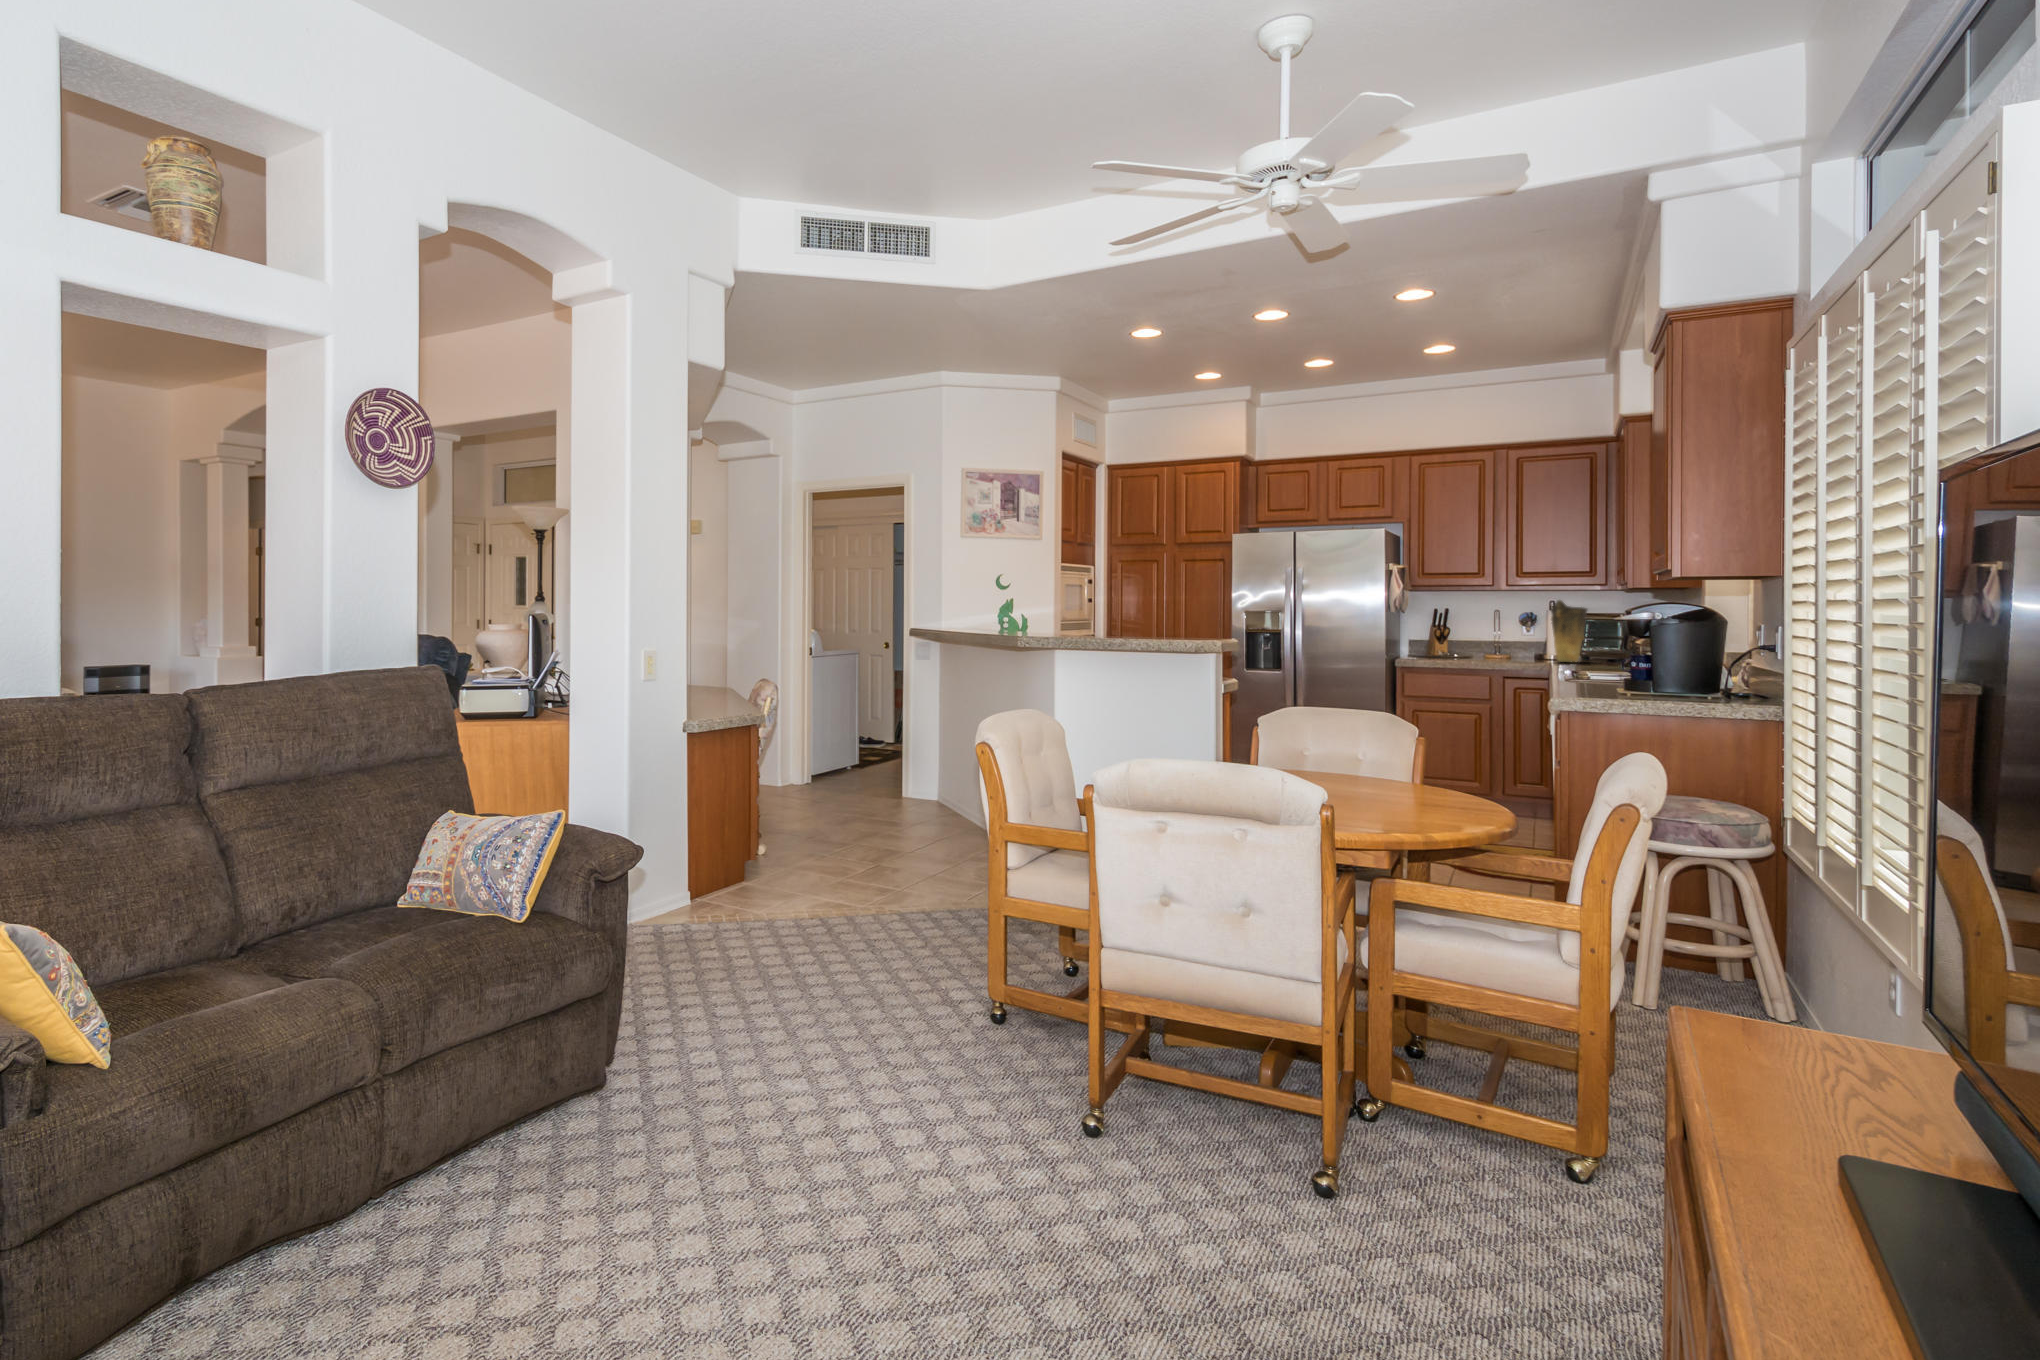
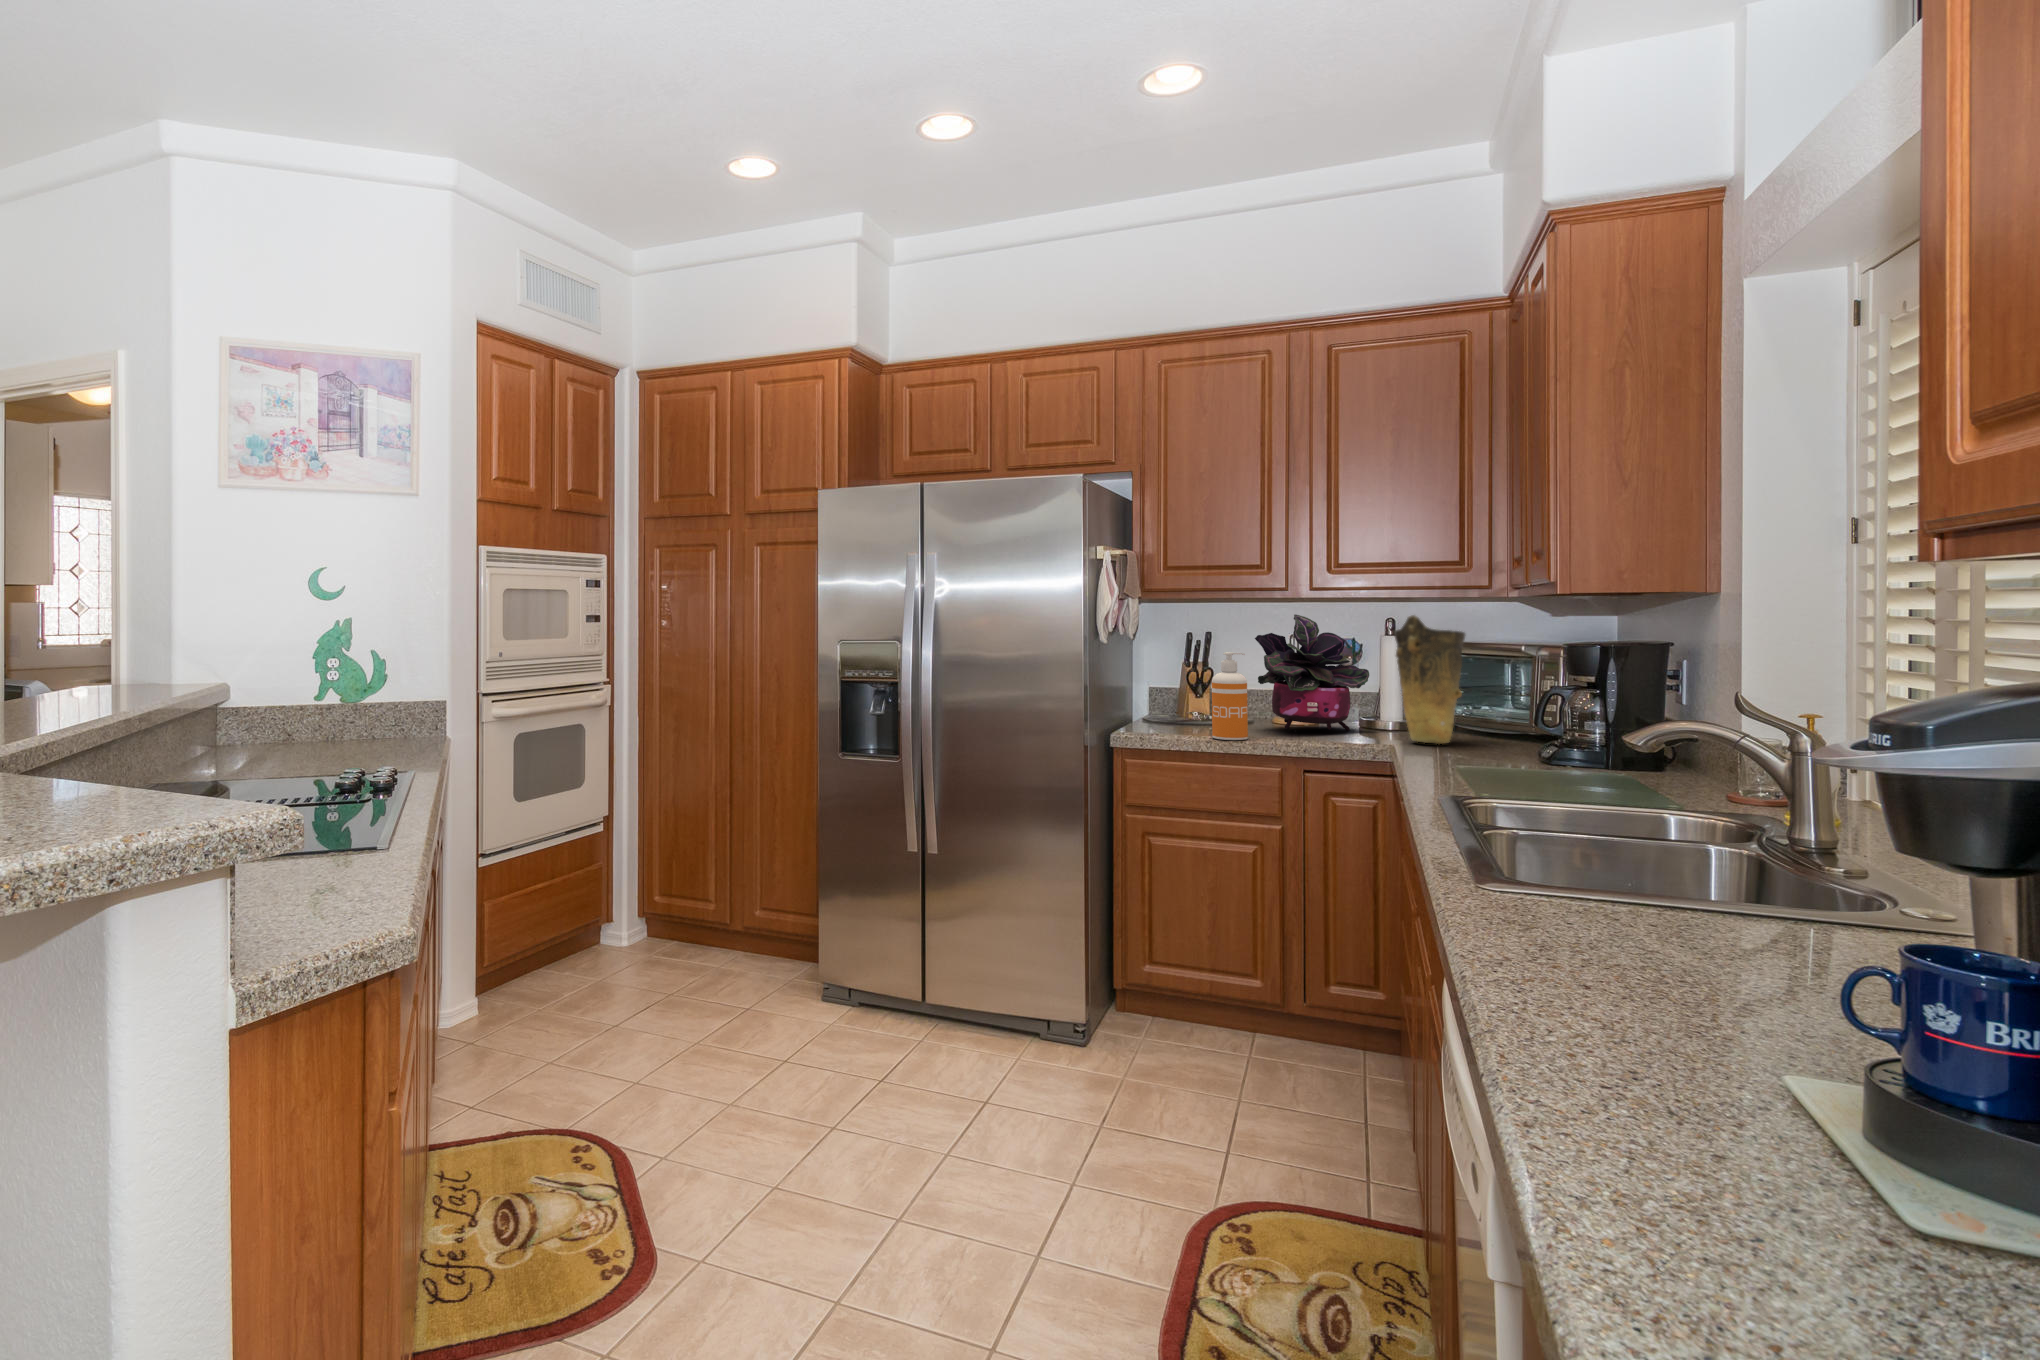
potted plant: none [1475,599,1538,659] -> present [1255,614,1369,731]
soap dispenser: none [1451,618,1471,662] -> present [1212,652,1248,740]

